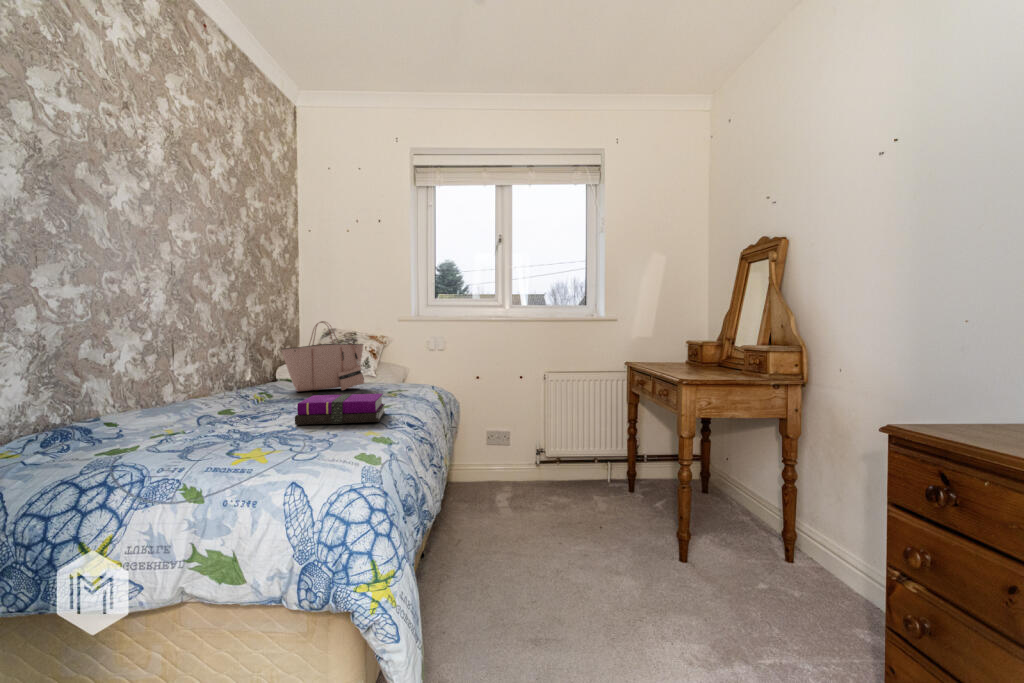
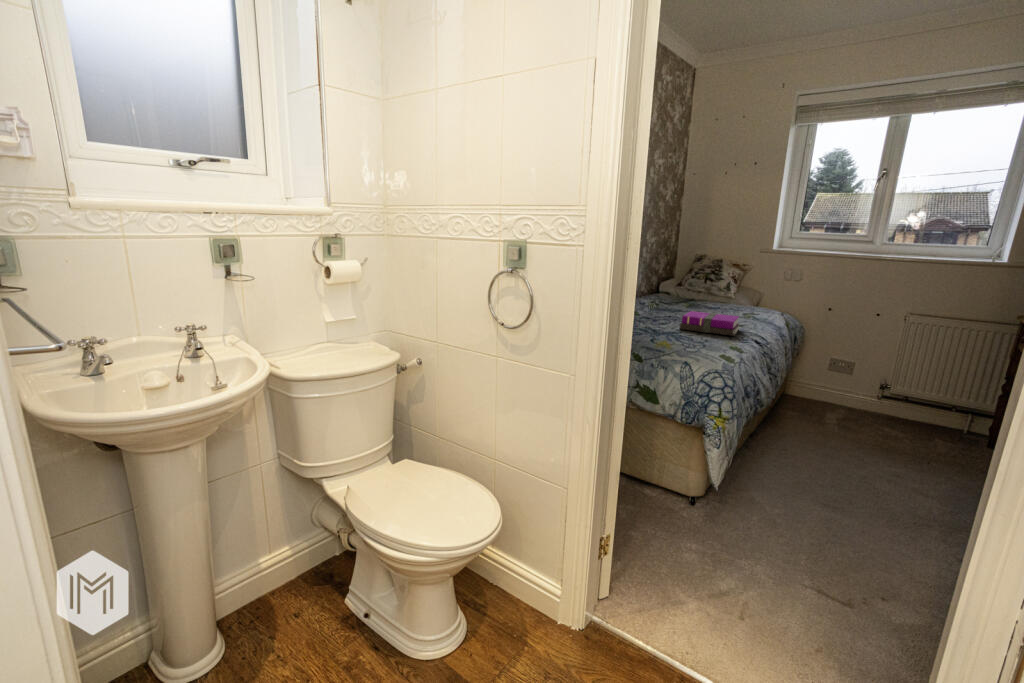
tote bag: present [282,321,364,391] -> none [668,255,728,307]

